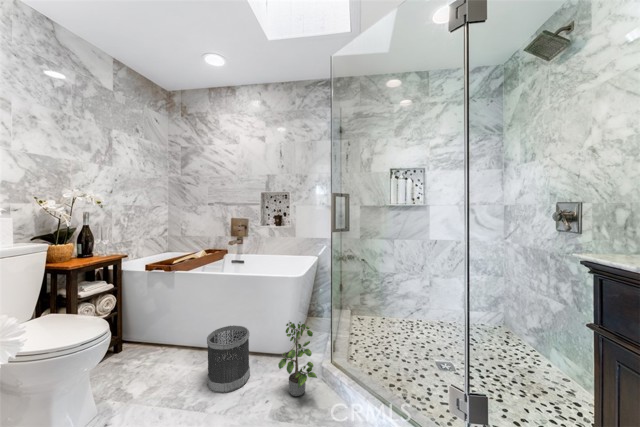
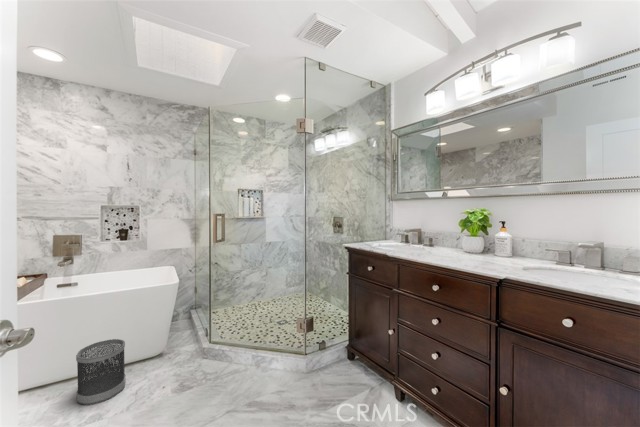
potted plant: present [278,322,317,396] -> none [163,315,202,376]

